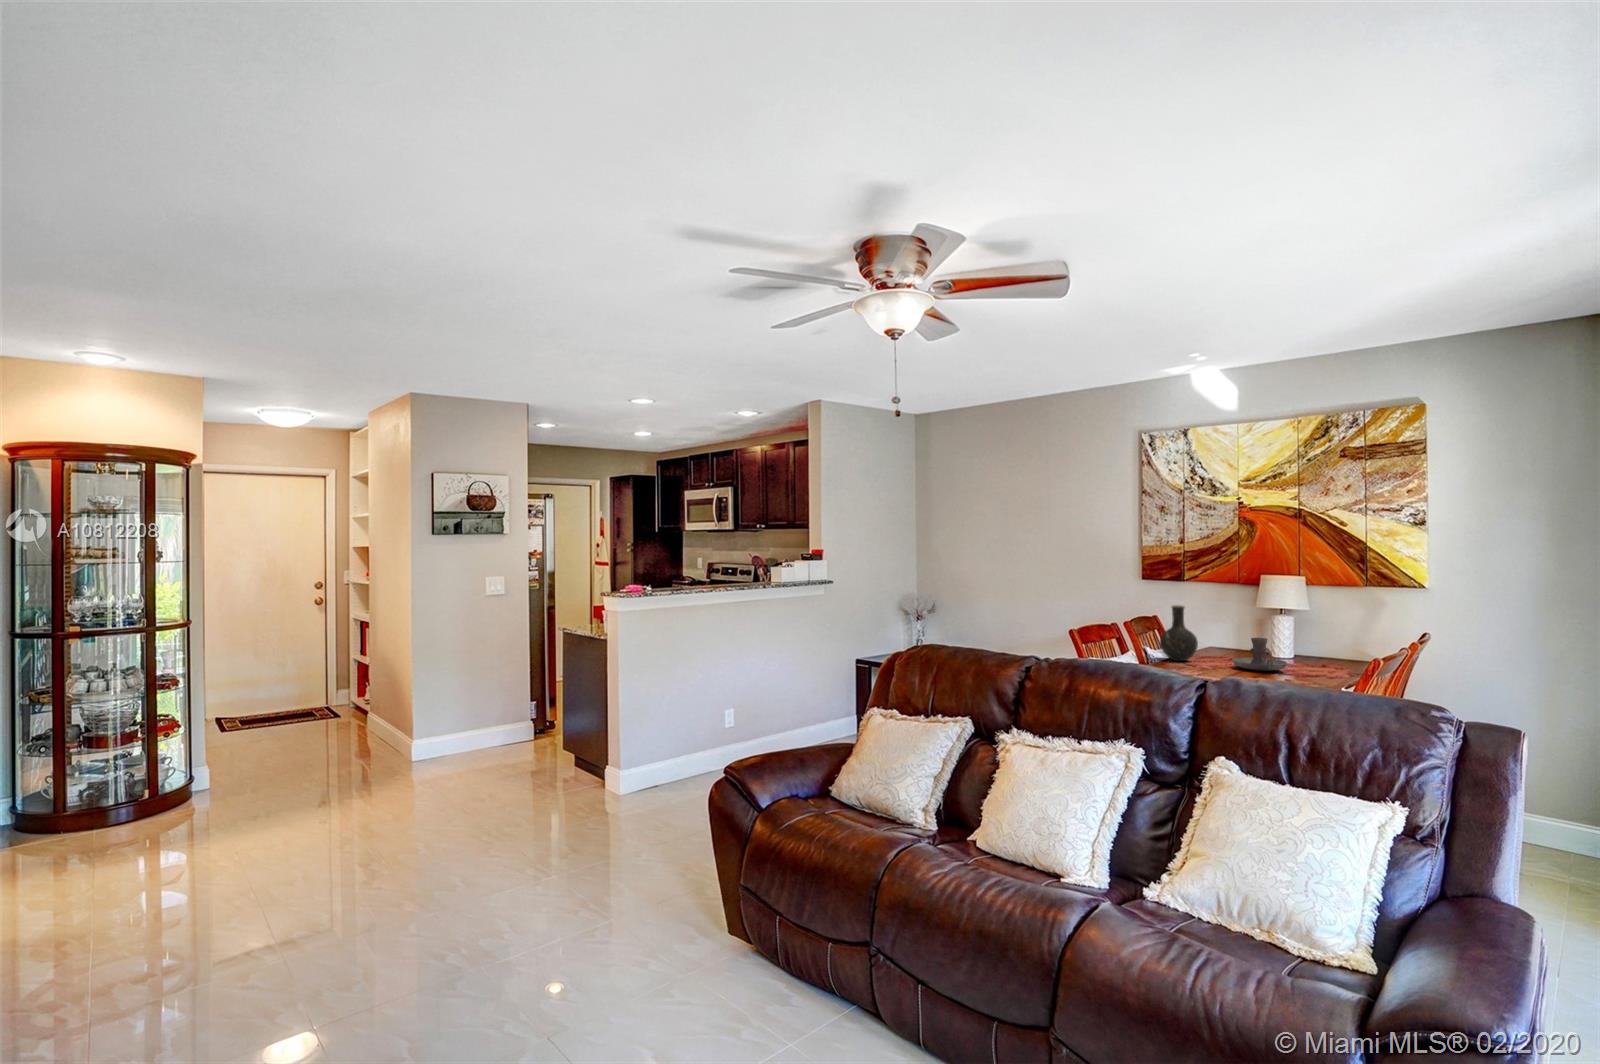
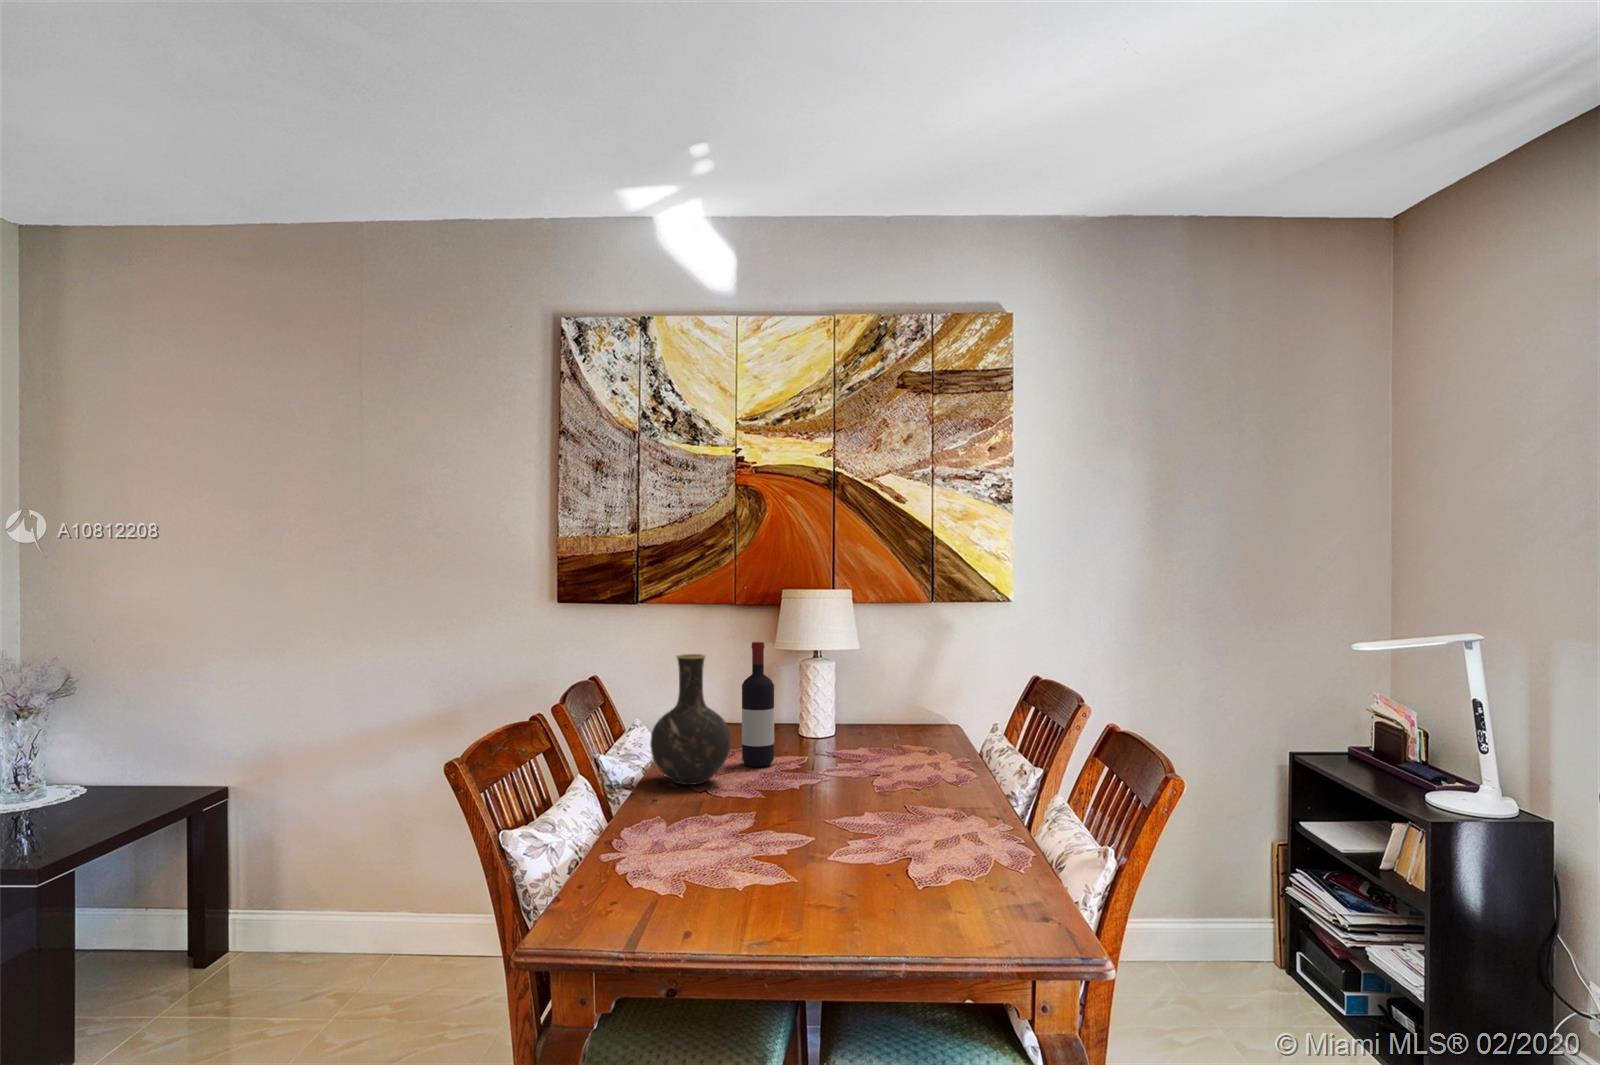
wine bottle: none [1213,602,1231,661] -> present [742,642,774,767]
candle holder: present [1233,638,1287,671] -> none [806,714,907,788]

